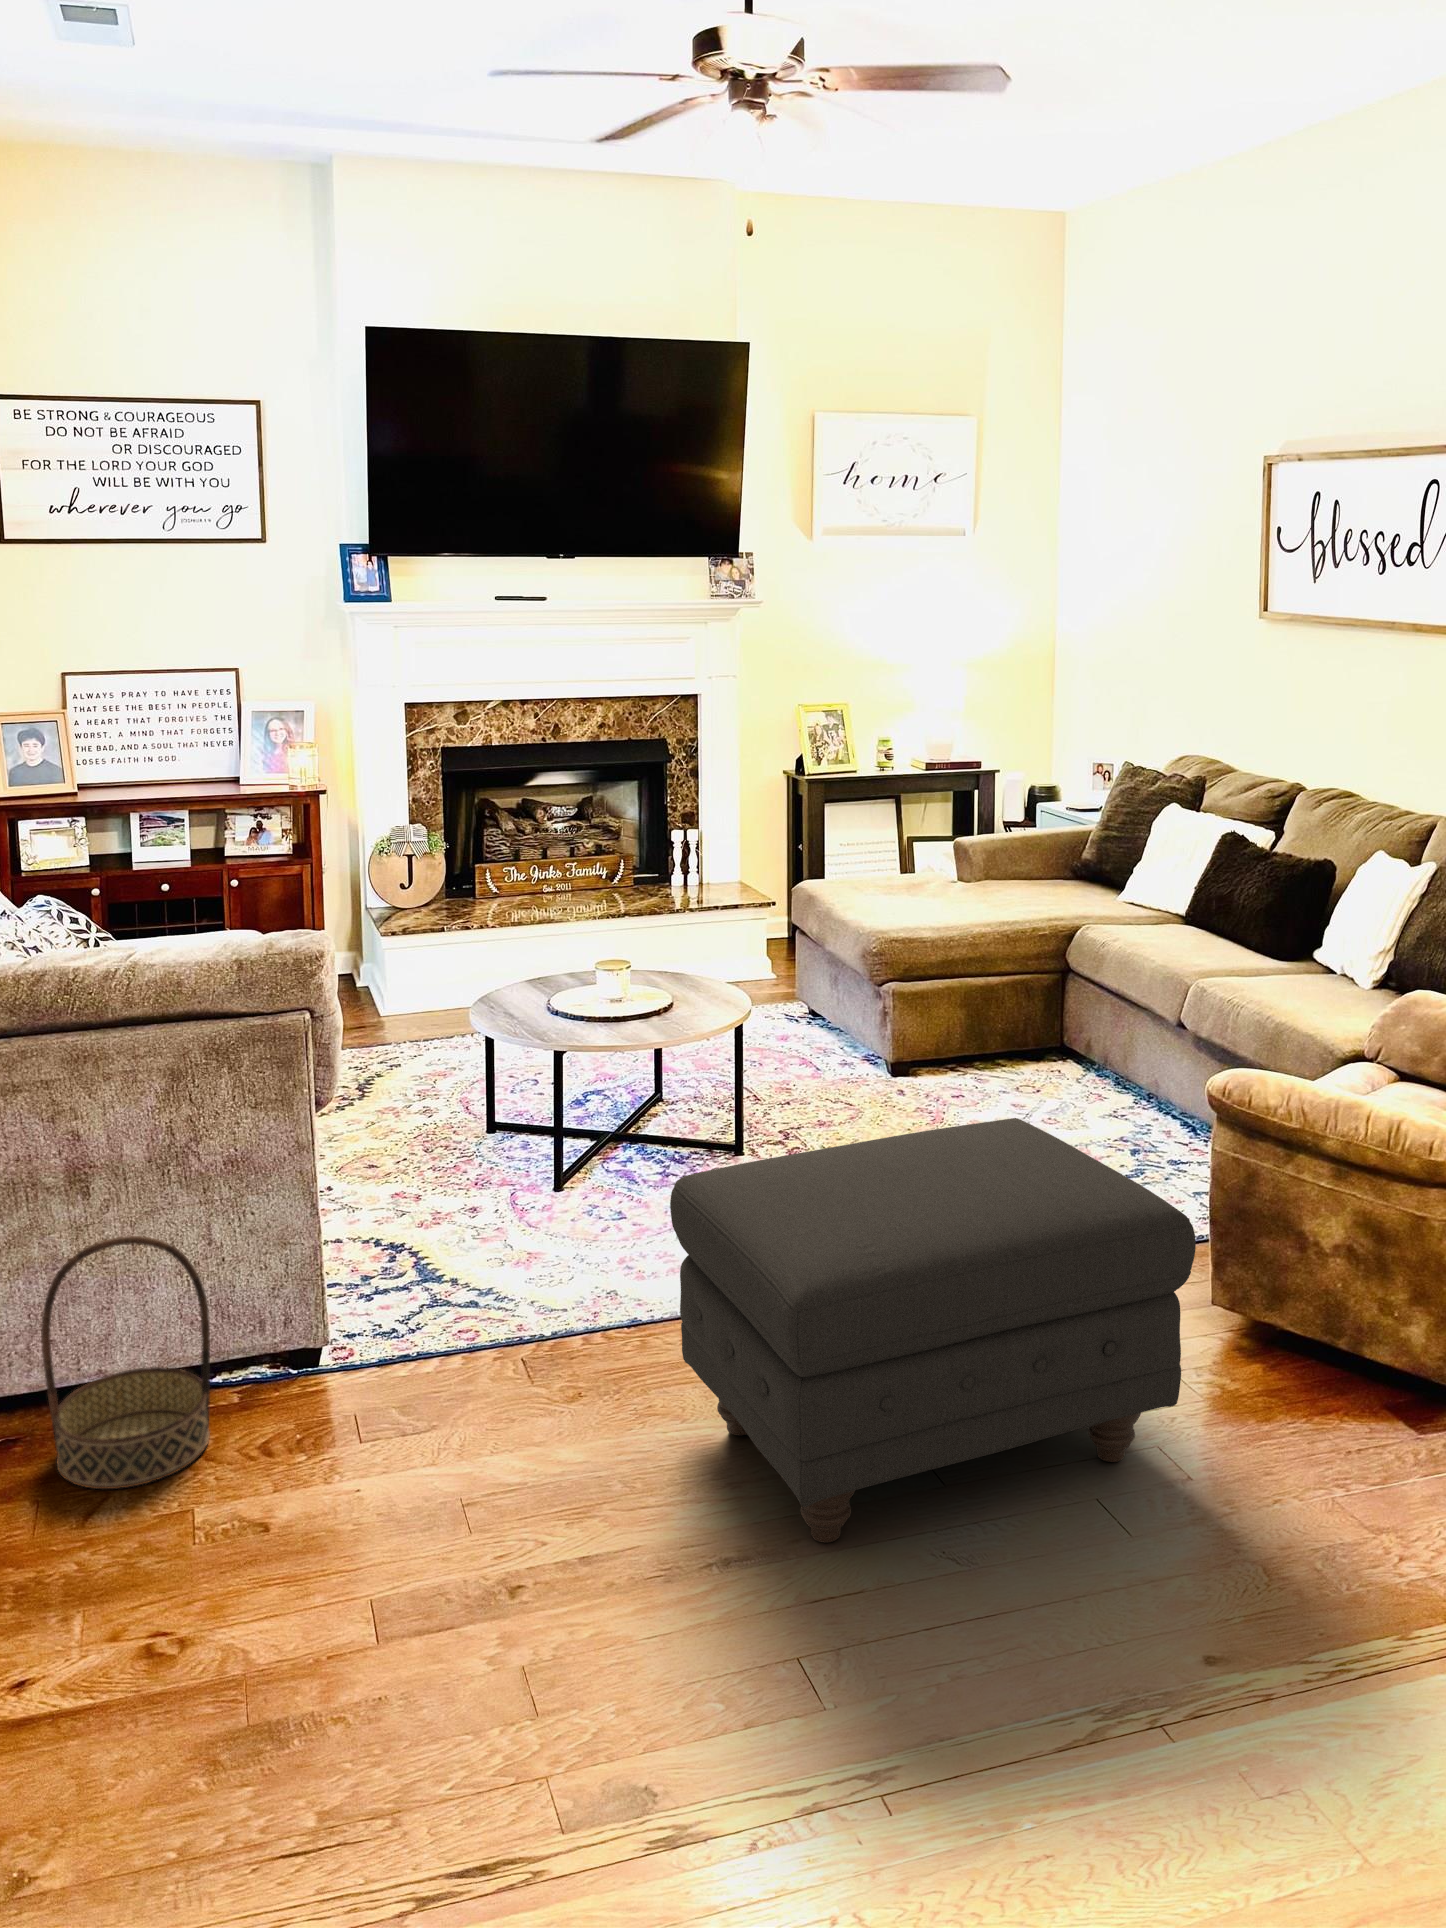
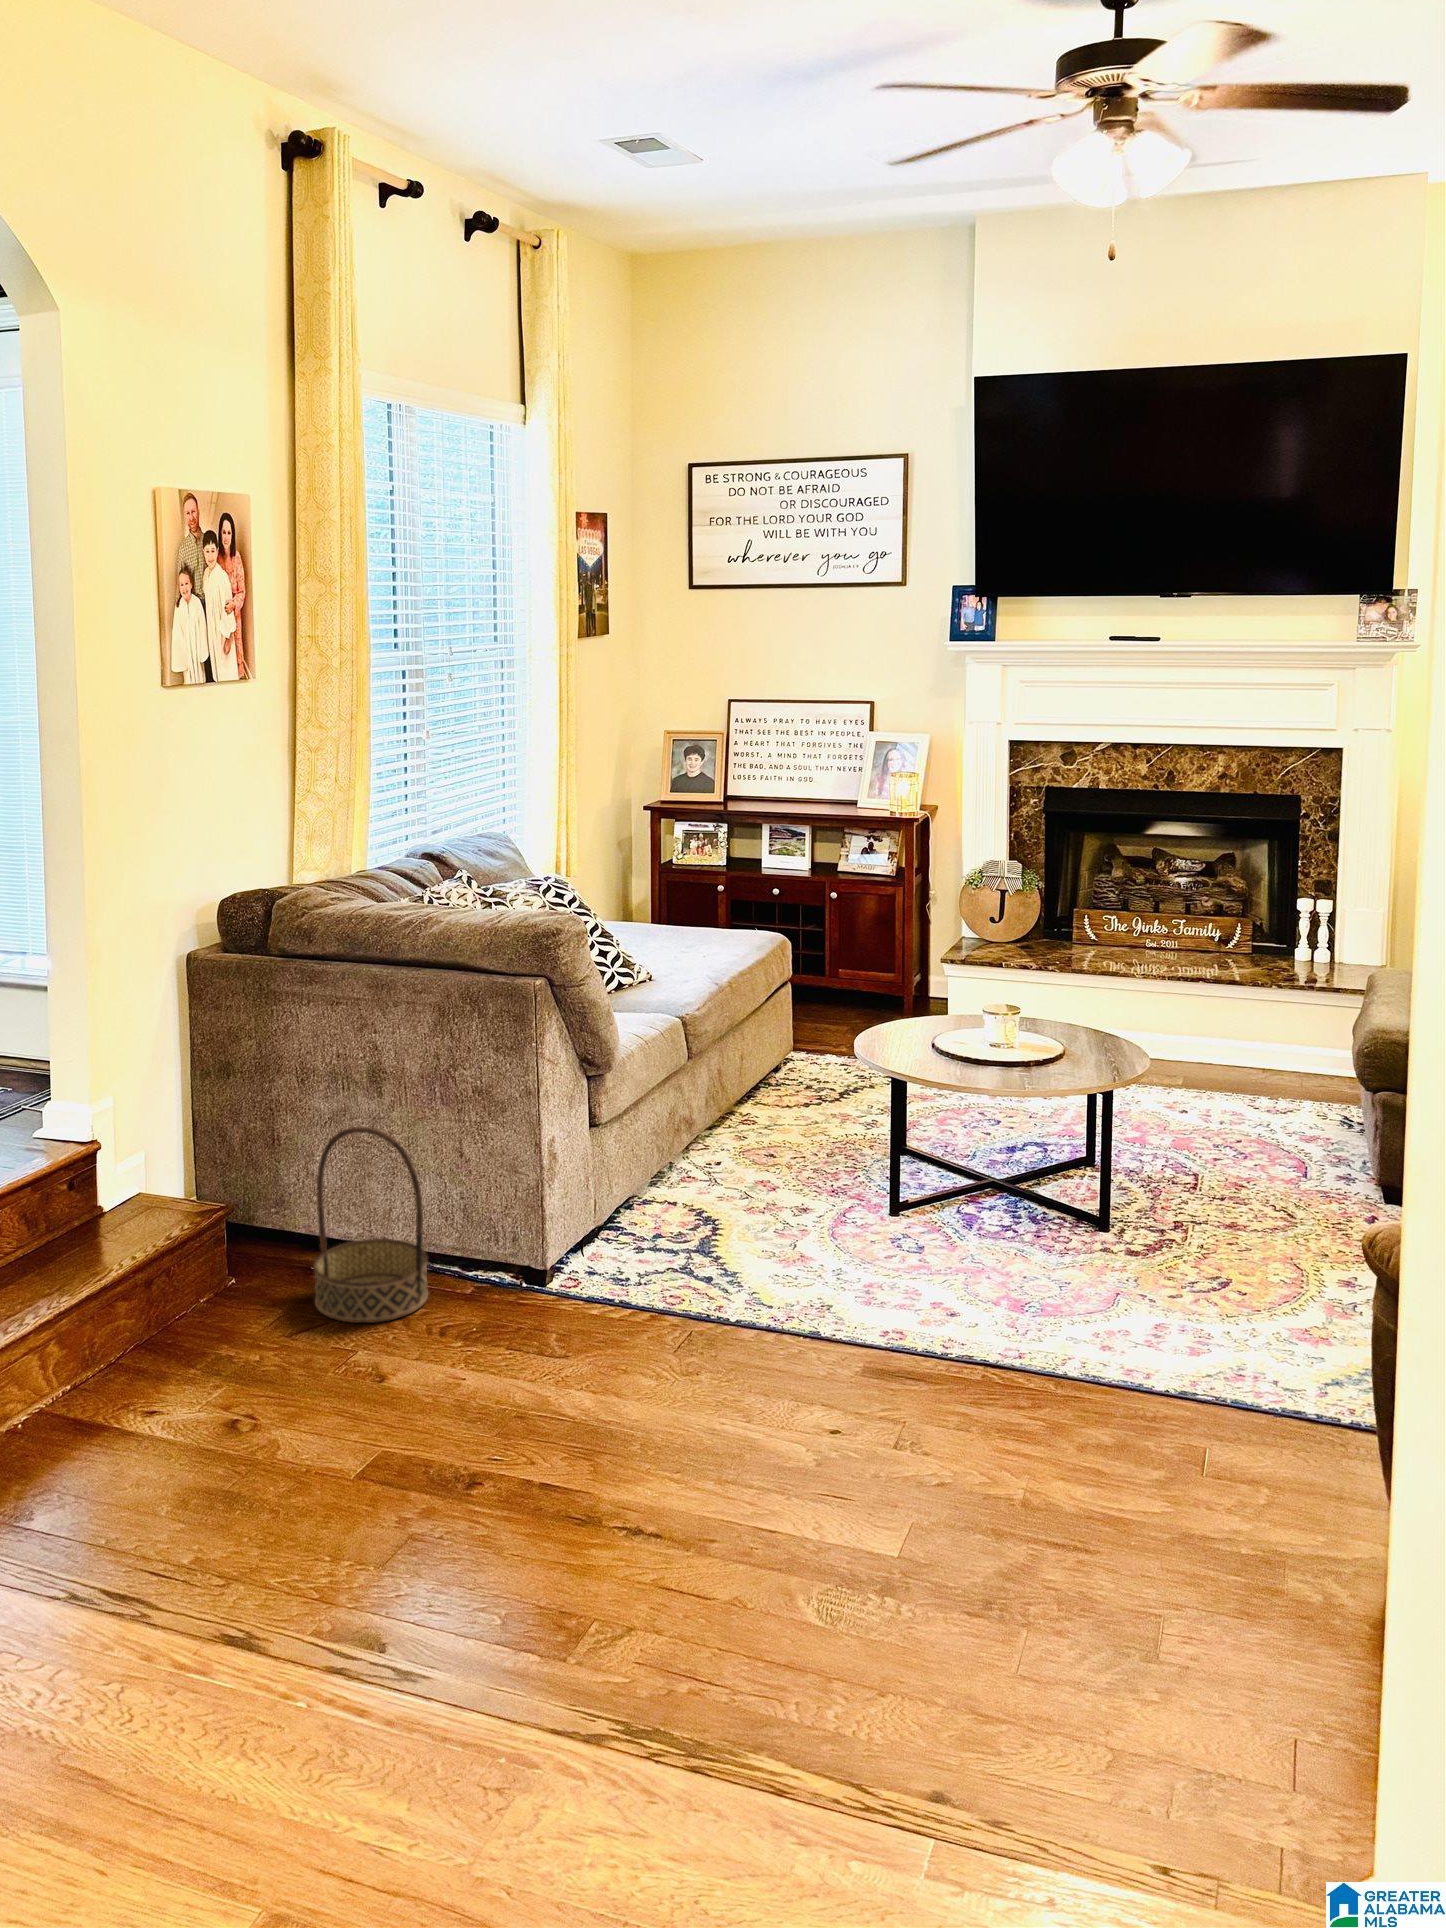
ottoman: present [670,1118,1196,1543] -> none [641,1188,1161,1638]

